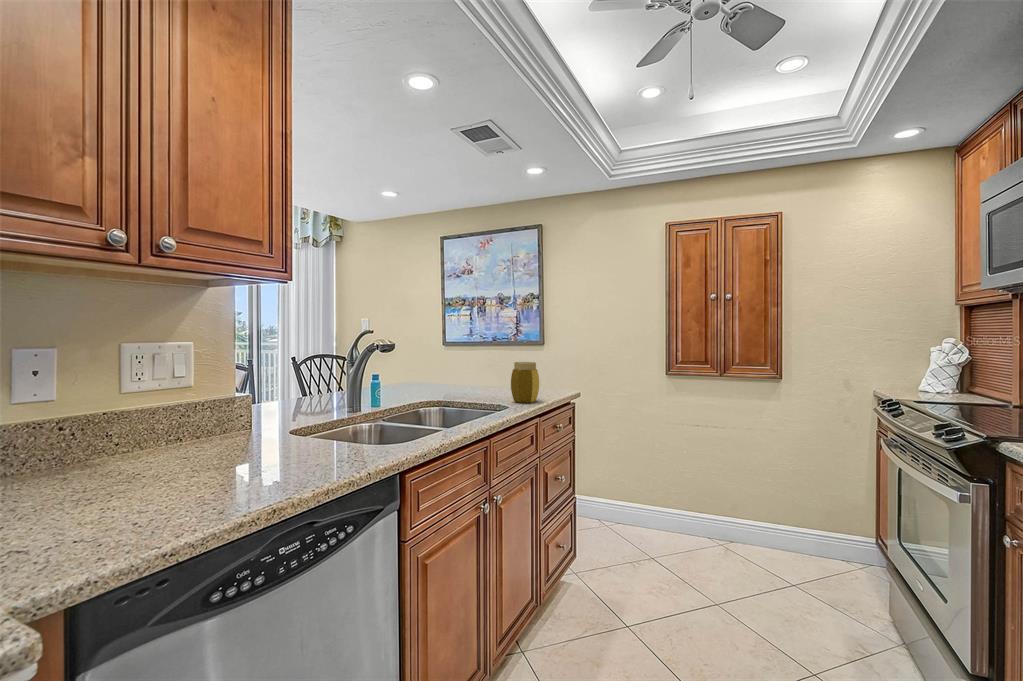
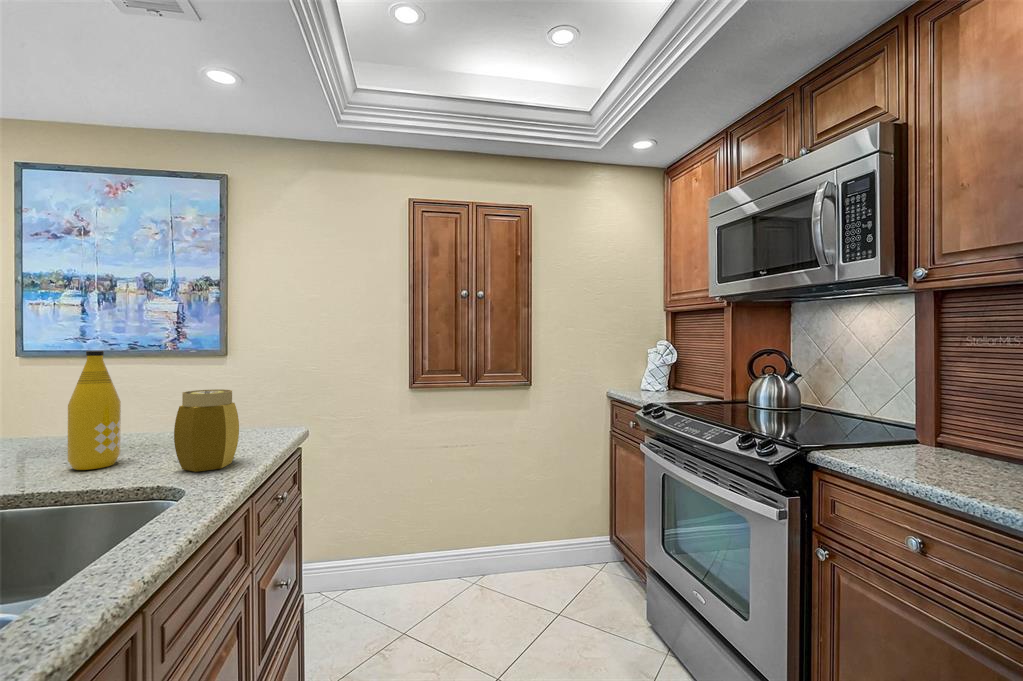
bottle: none [470,341,490,398] -> present [68,351,121,470]

